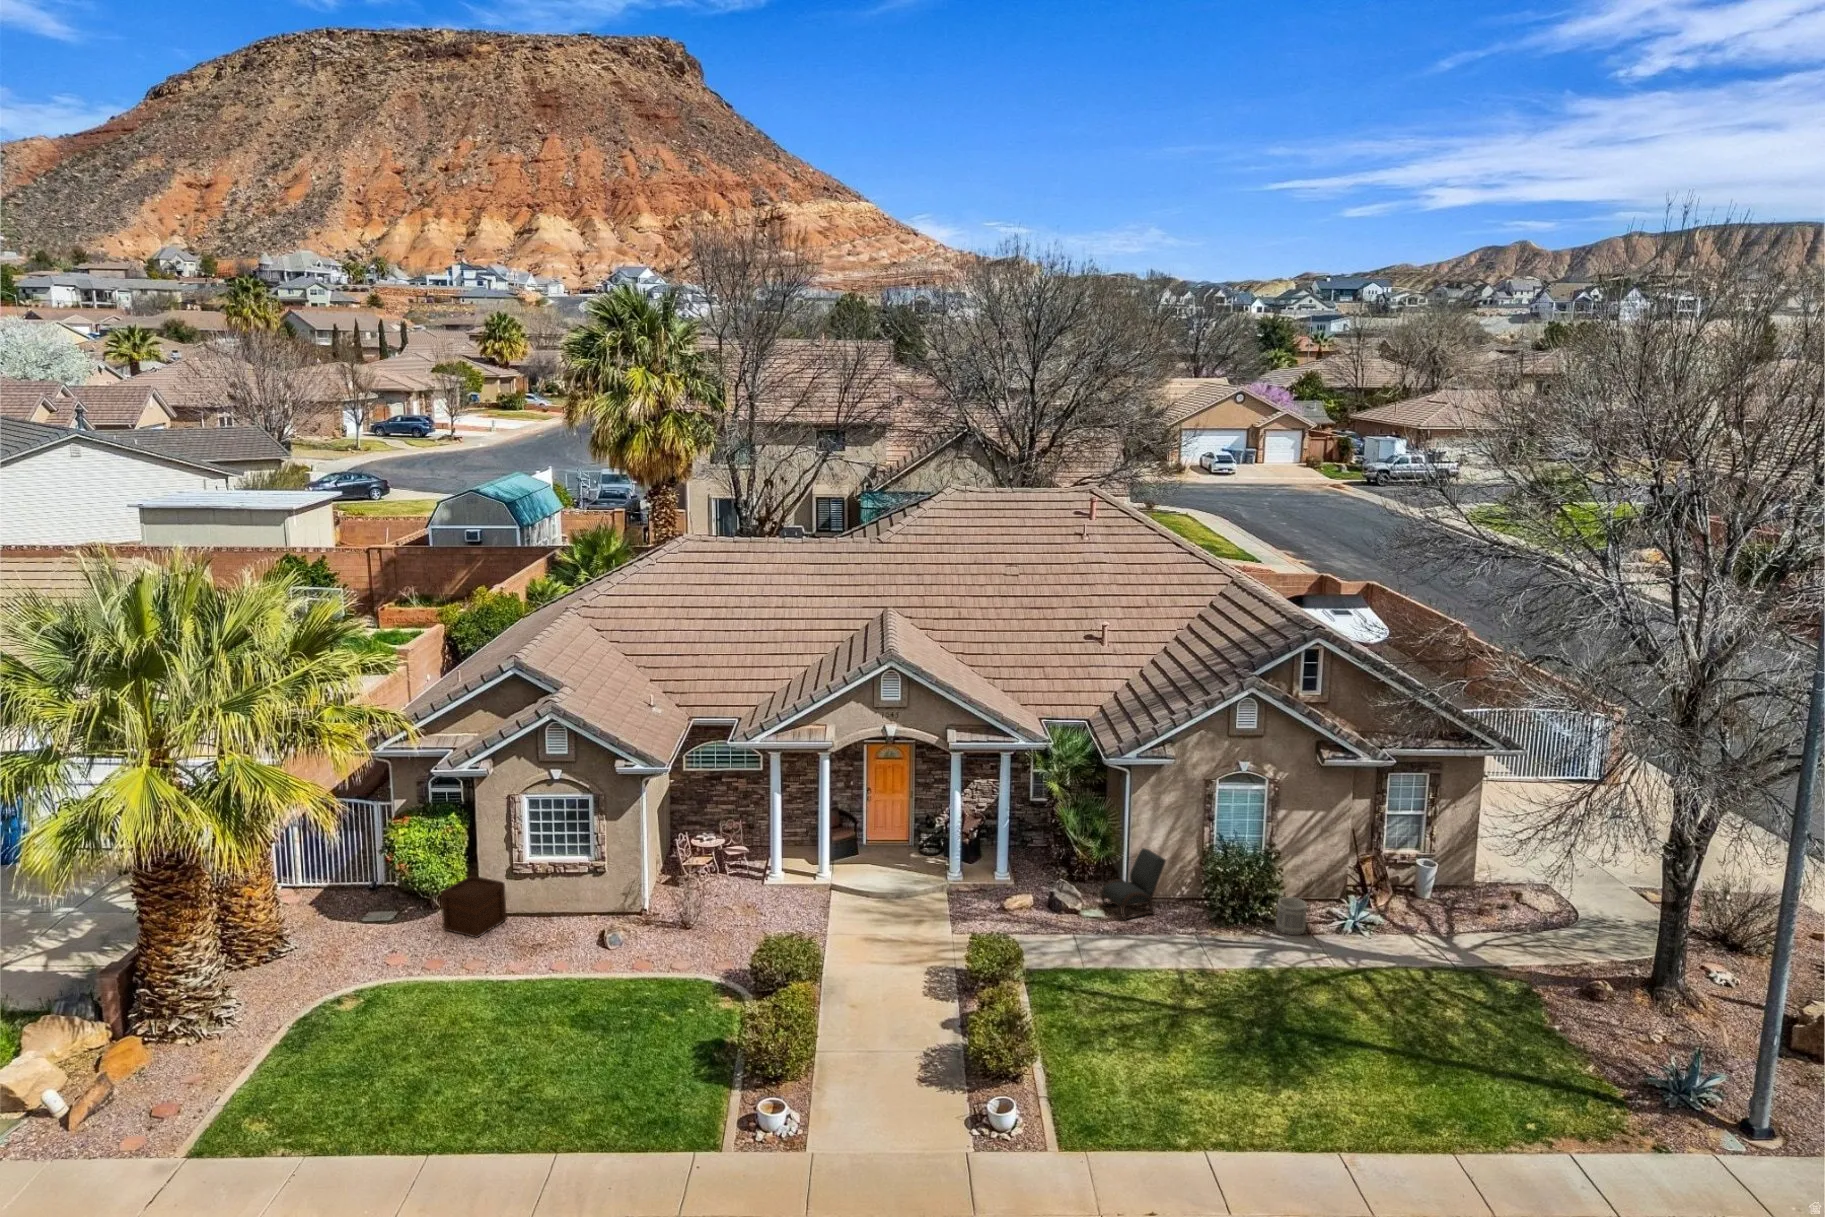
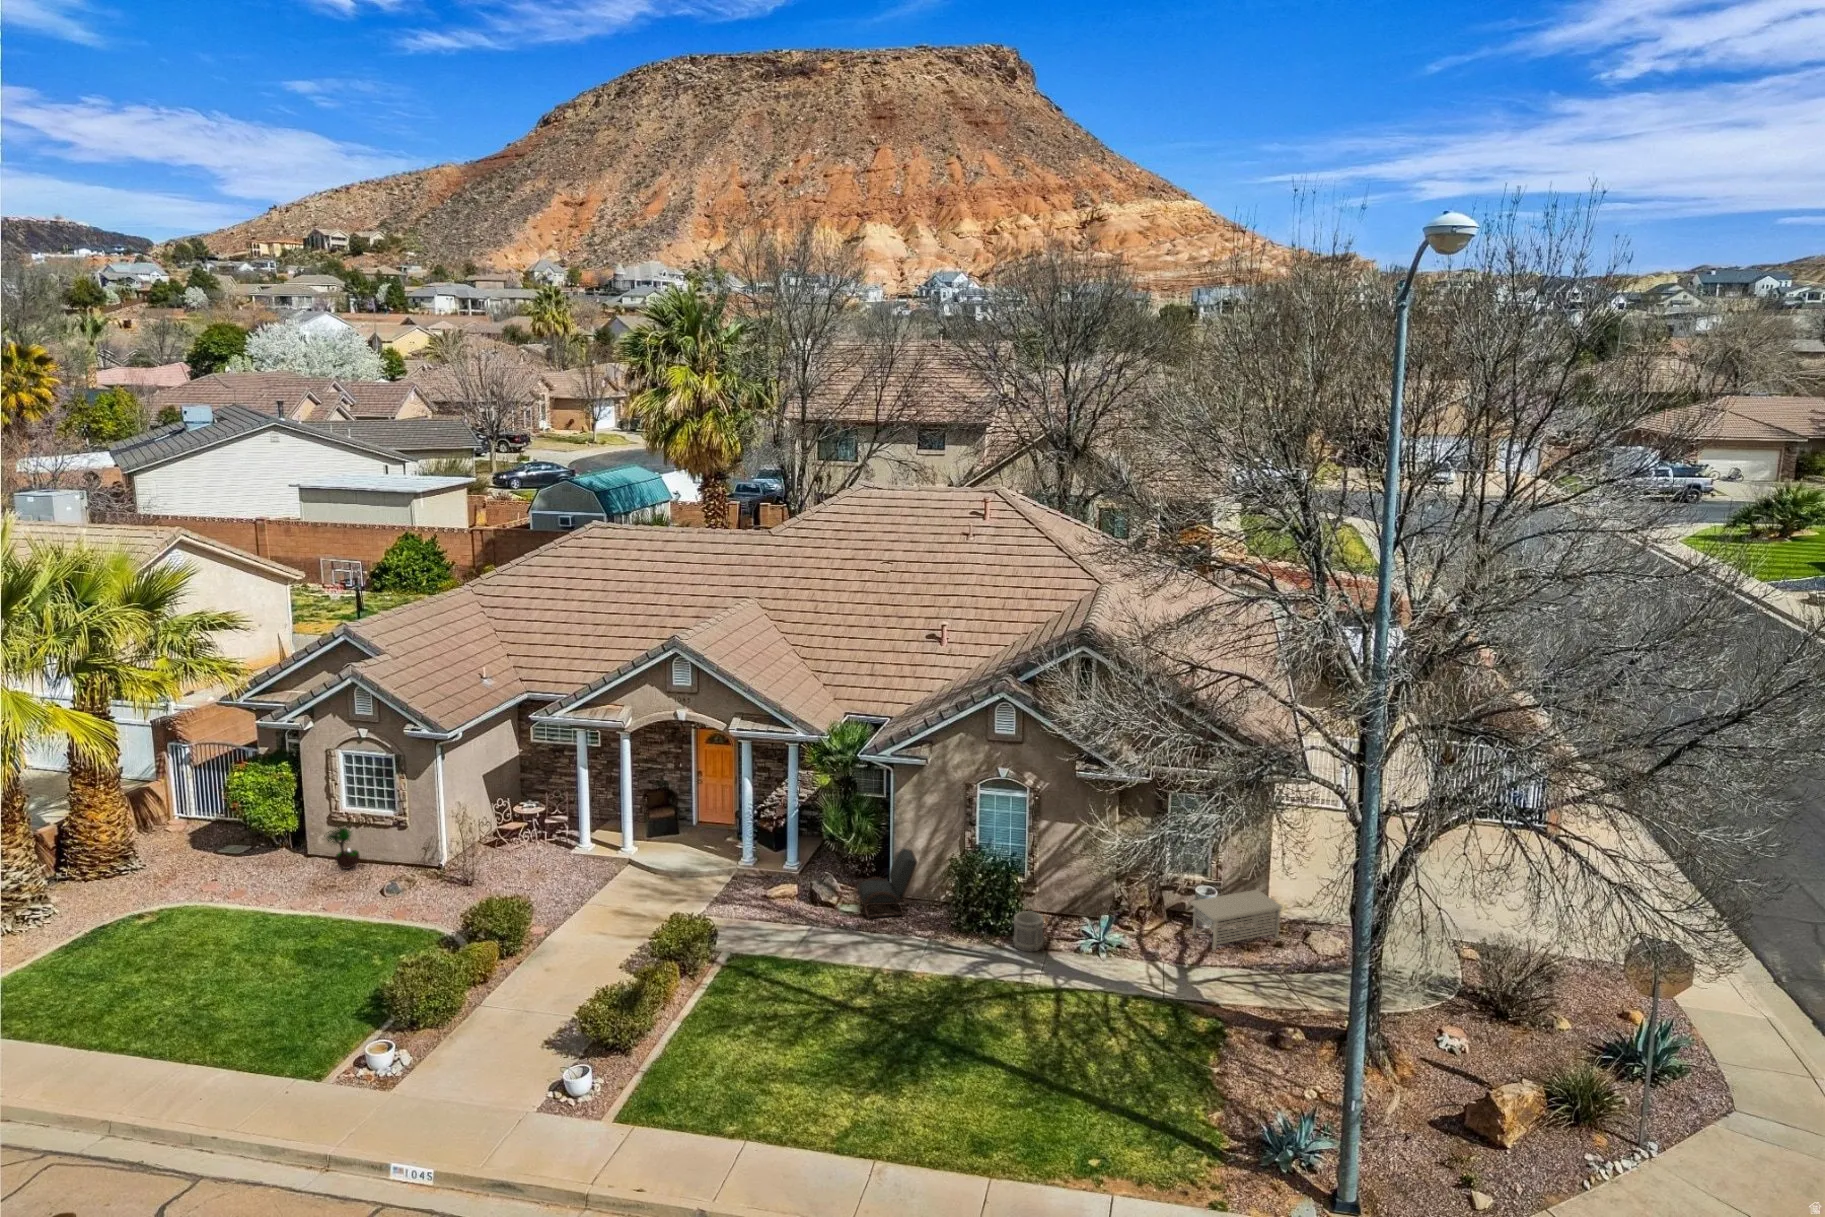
storage bench: none [1417,857,1496,916] -> present [1191,890,1283,950]
potted tree: none [518,874,551,925] -> present [324,826,359,869]
wooden crate: present [441,875,507,937] -> none [264,819,325,875]

